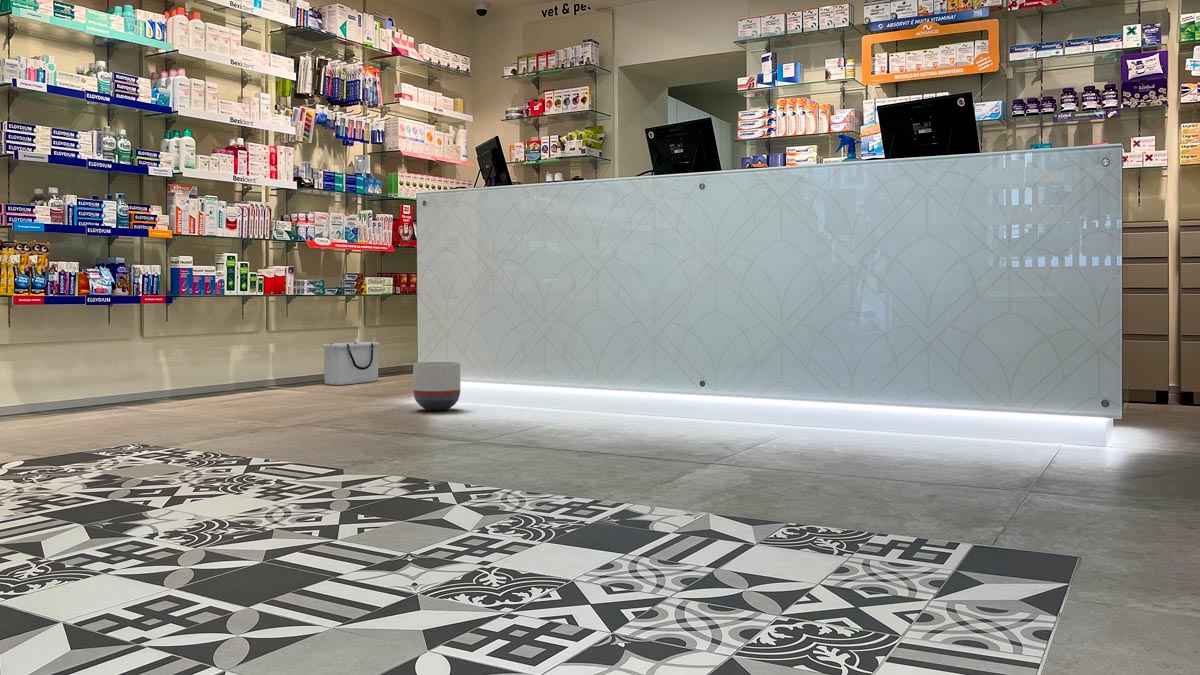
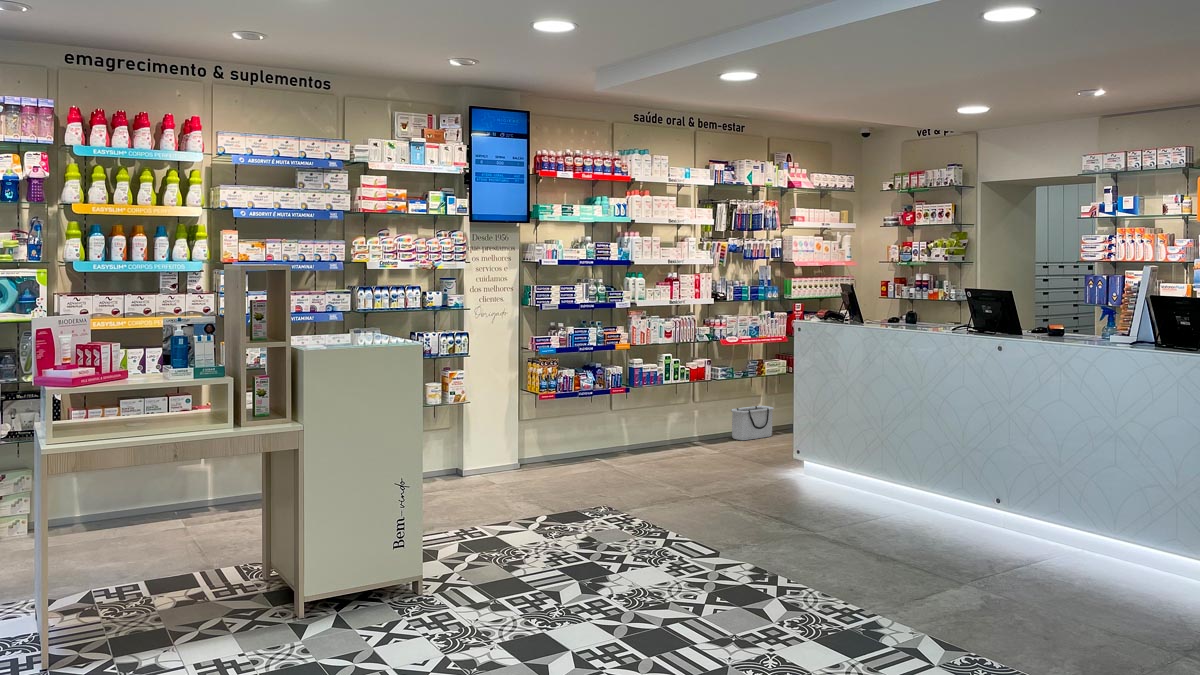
planter: present [413,362,460,411] -> none [785,447,820,484]

